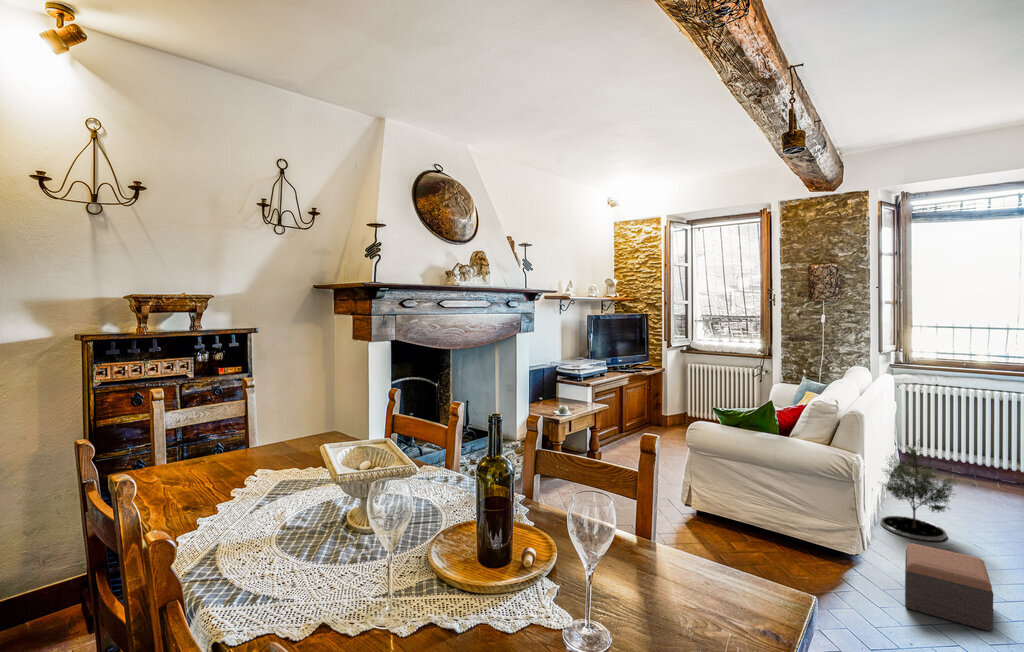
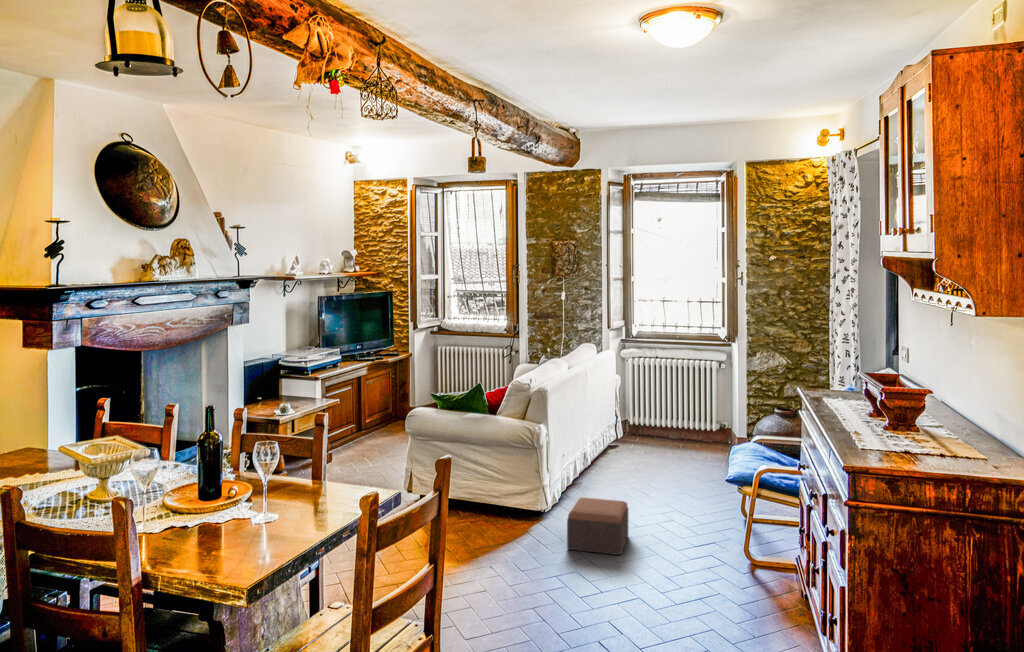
potted tree: present [880,439,957,541] -> none [581,409,639,499]

